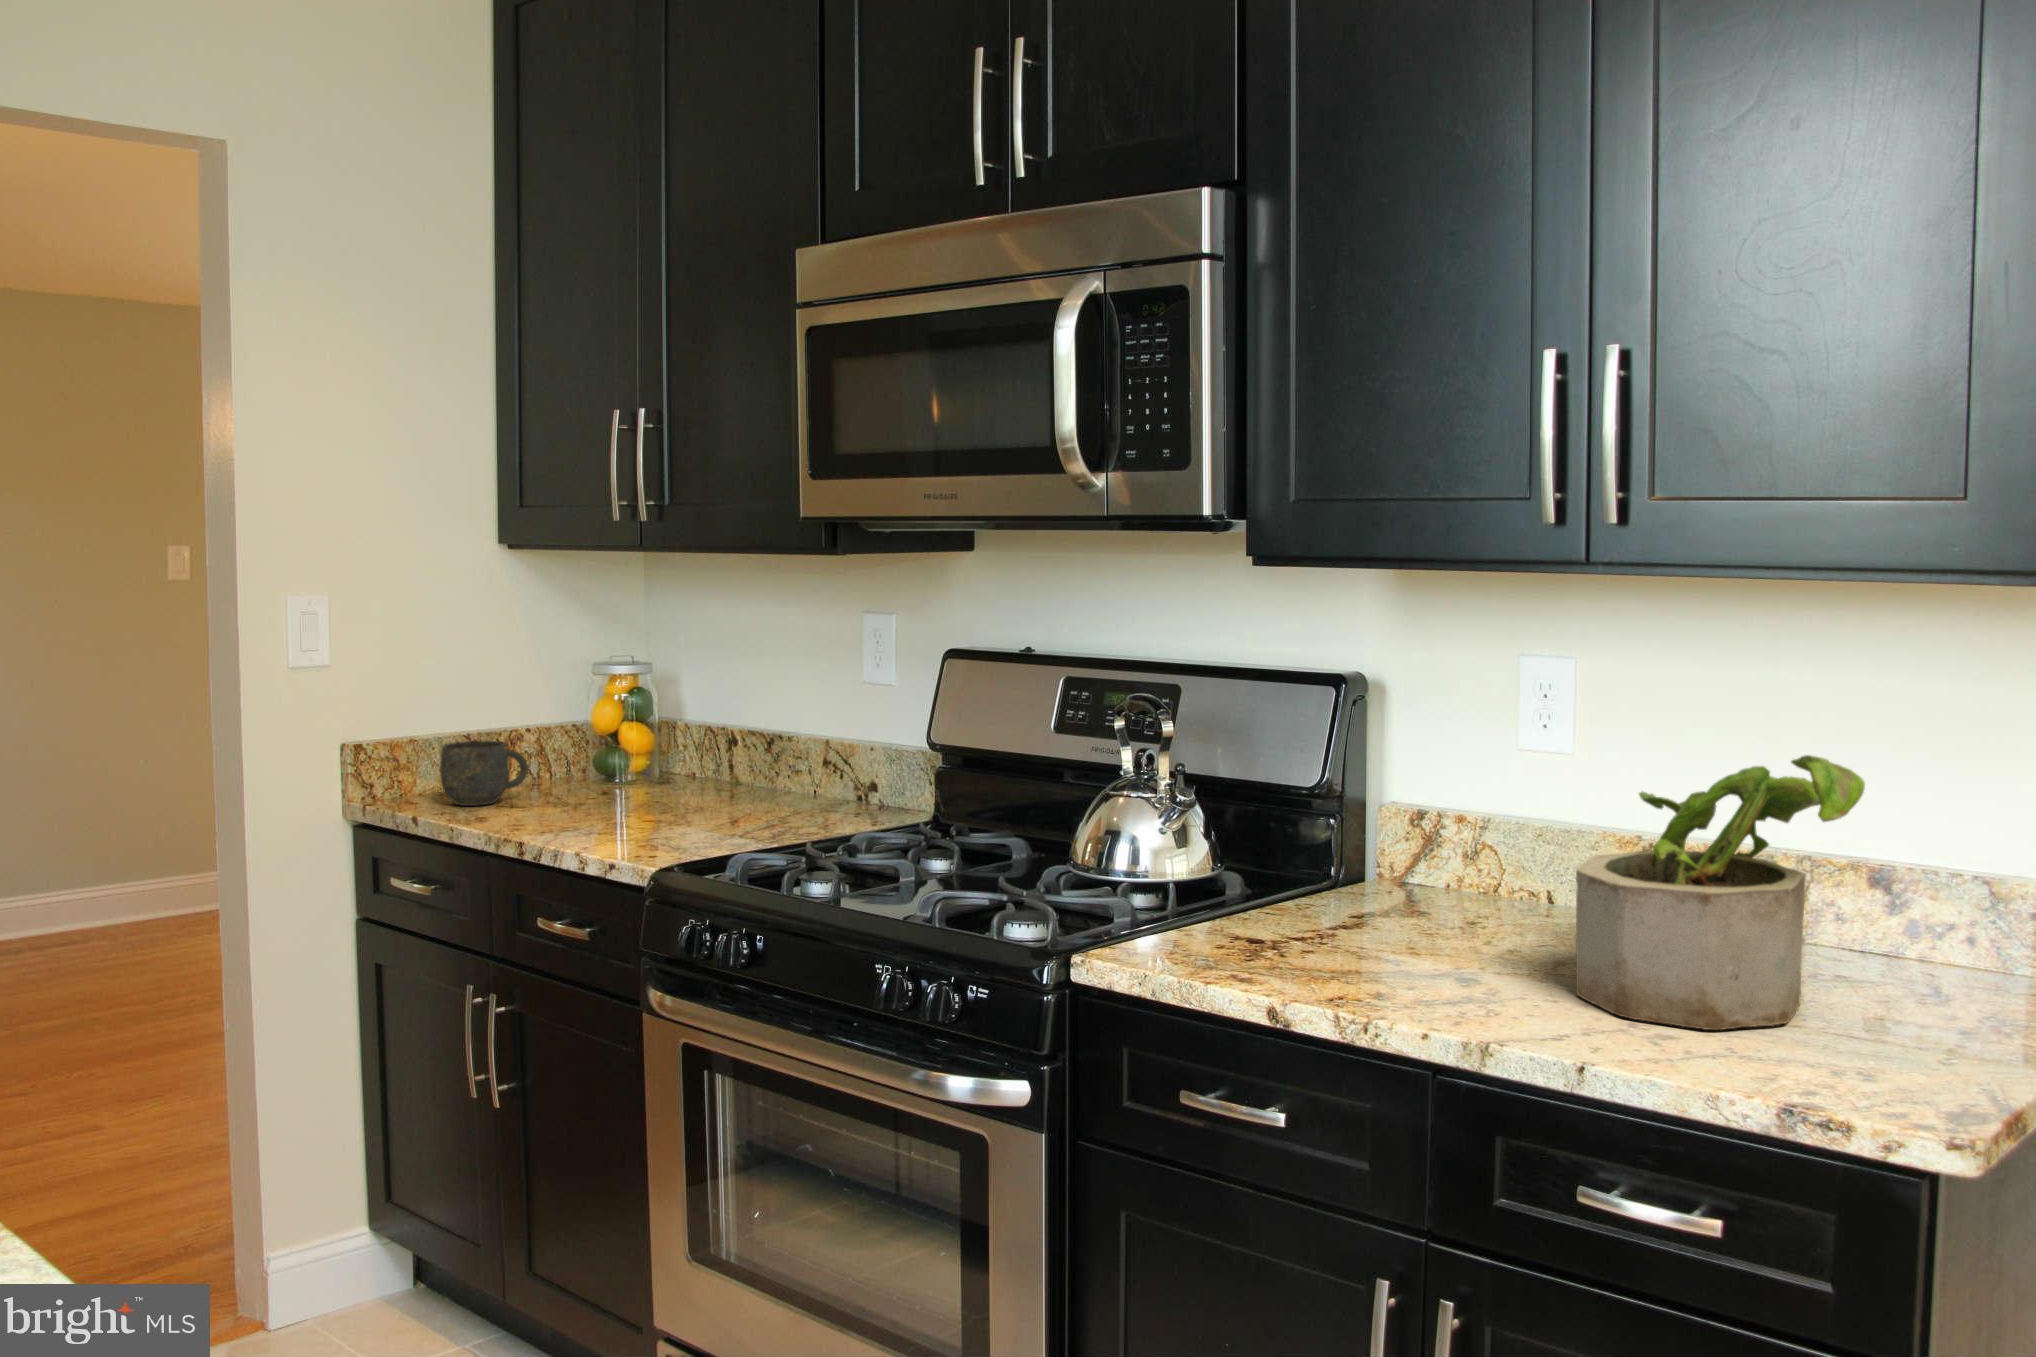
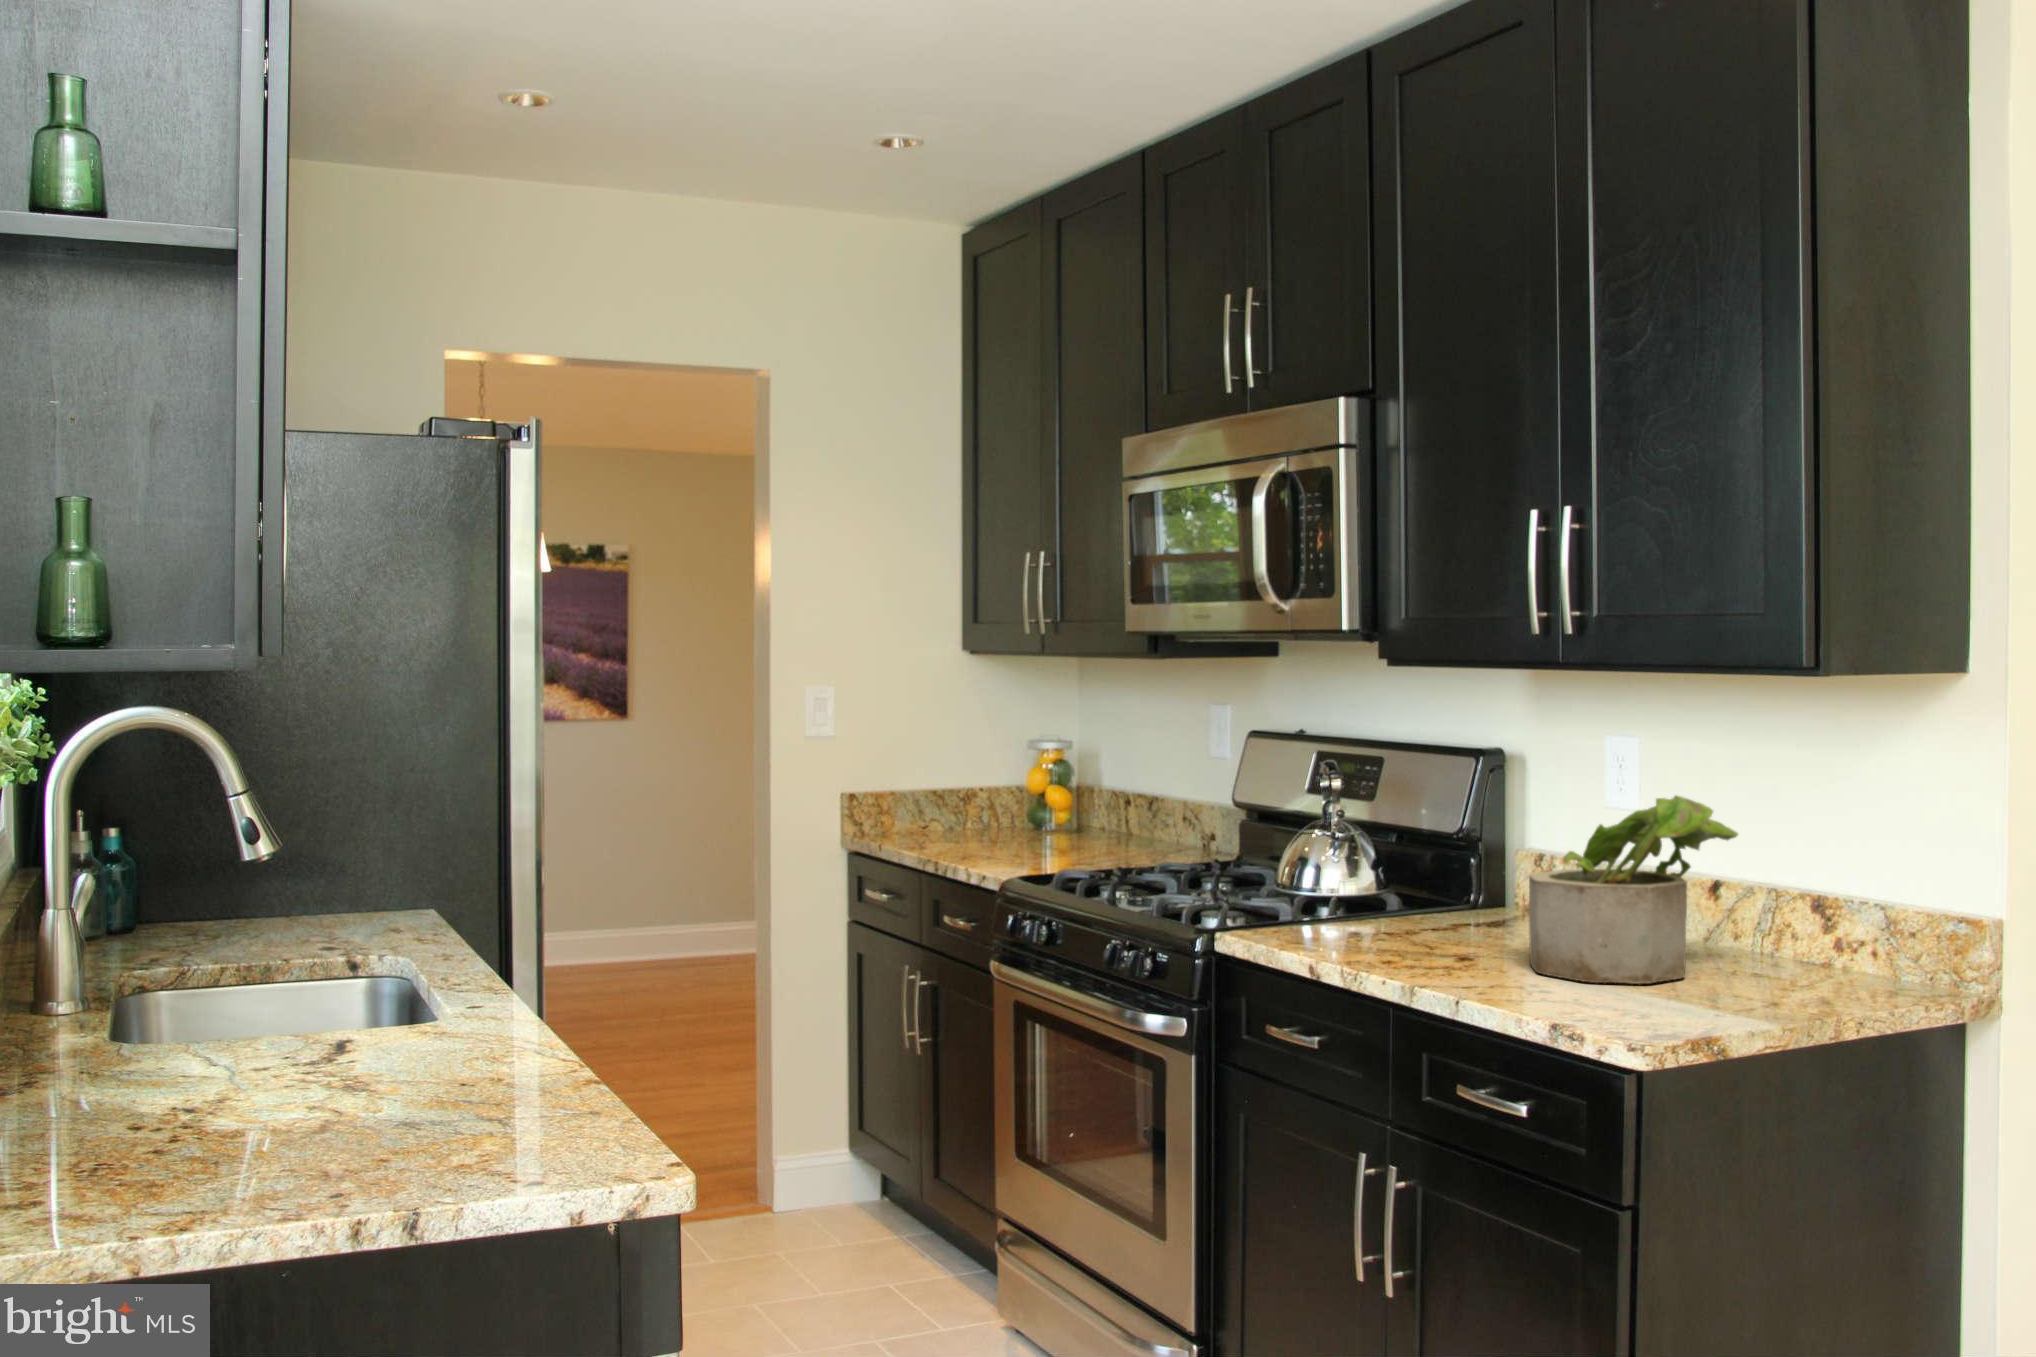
mug: present [440,741,528,806] -> none [907,792,967,838]

